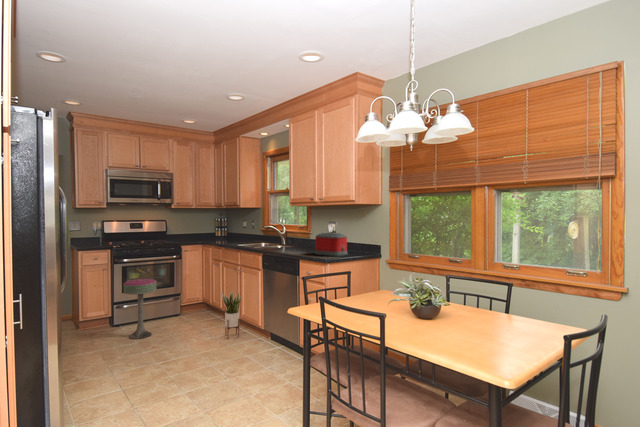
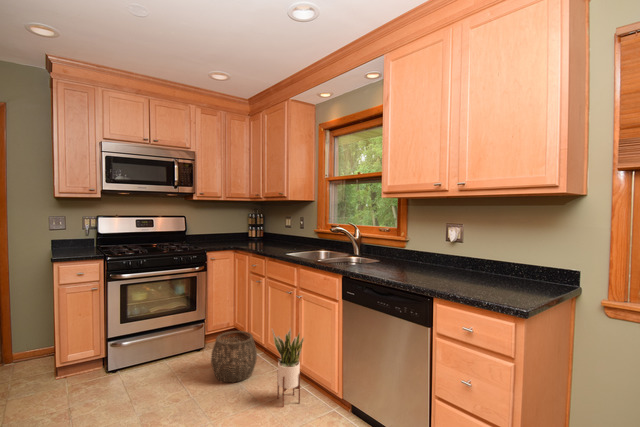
toaster: present [315,233,348,256] -> none [445,243,509,288]
bar stool: present [124,279,157,339] -> none [119,306,171,404]
woven basket: none [183,298,215,330] -> present [211,331,257,382]

